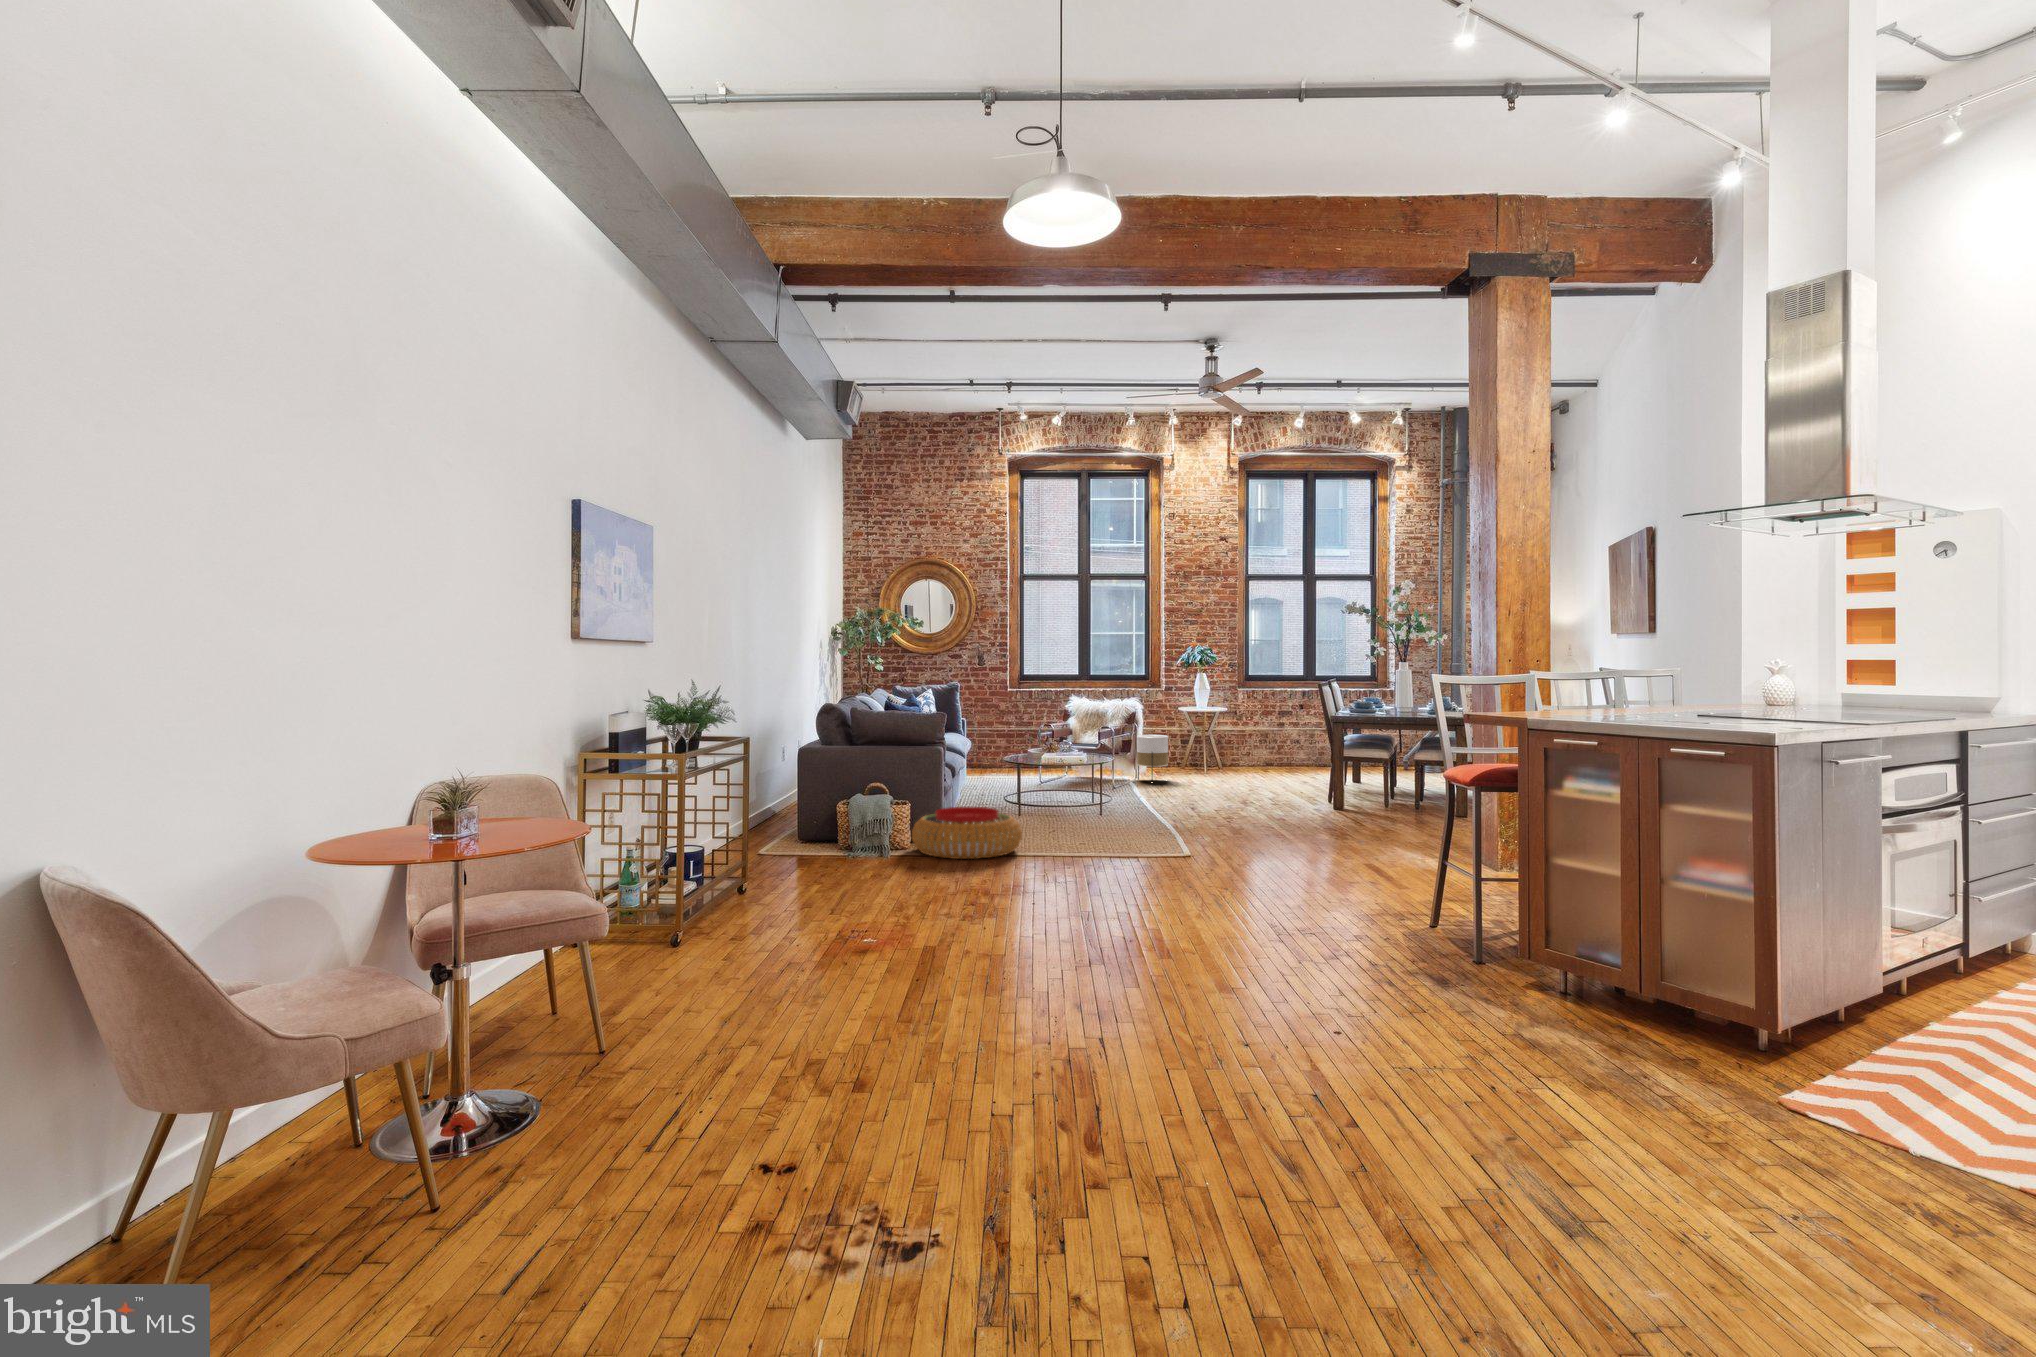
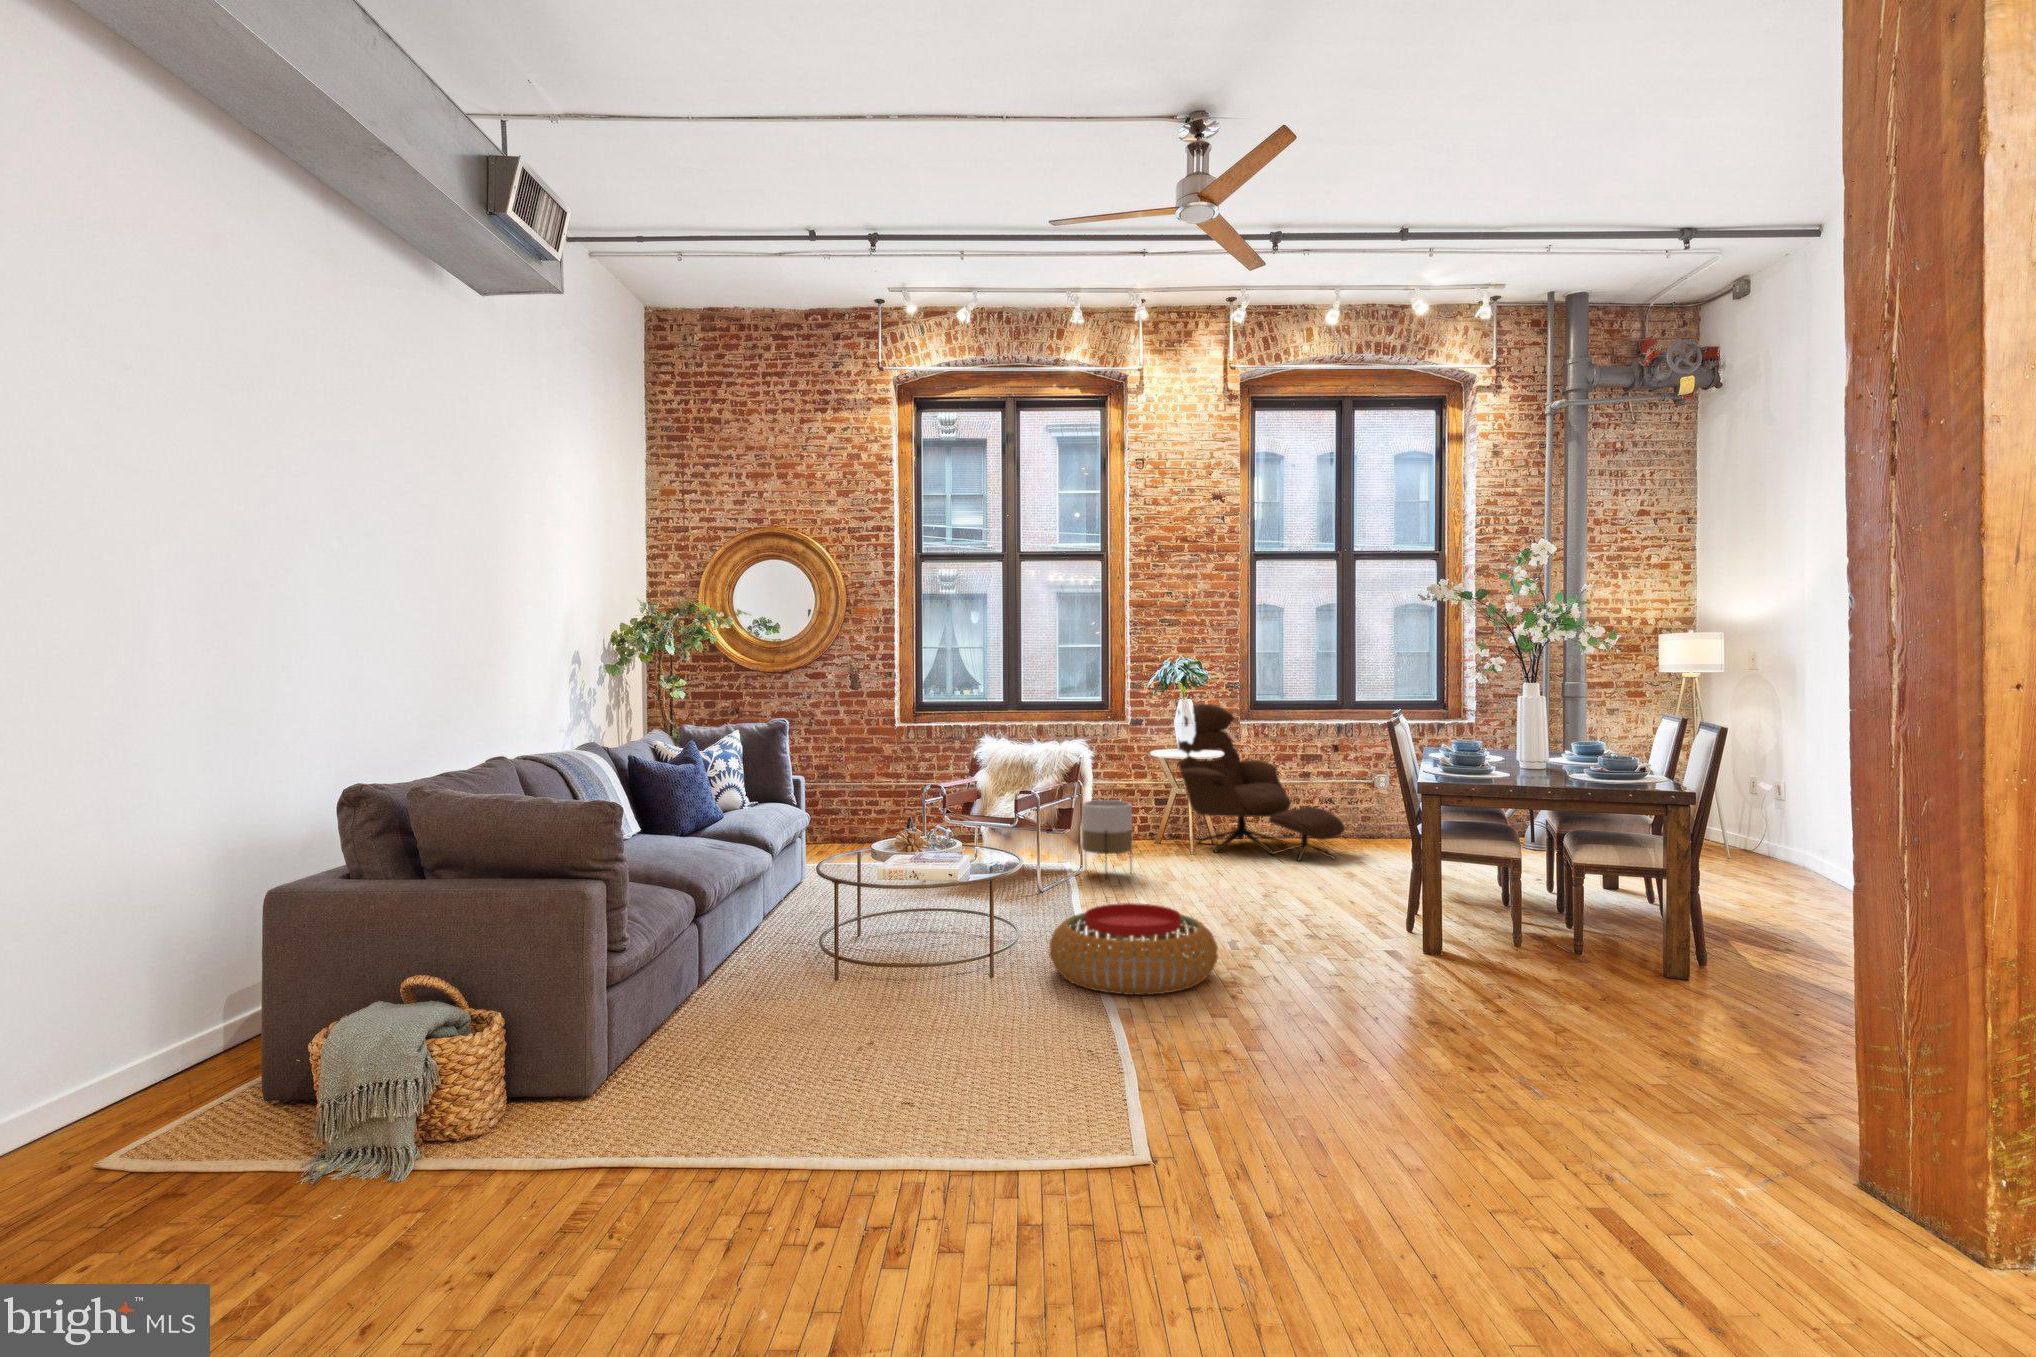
lounge chair: none [1196,677,1304,776] -> present [1178,704,1345,861]
pouf: present [912,807,1022,859] -> present [1049,903,1218,995]

